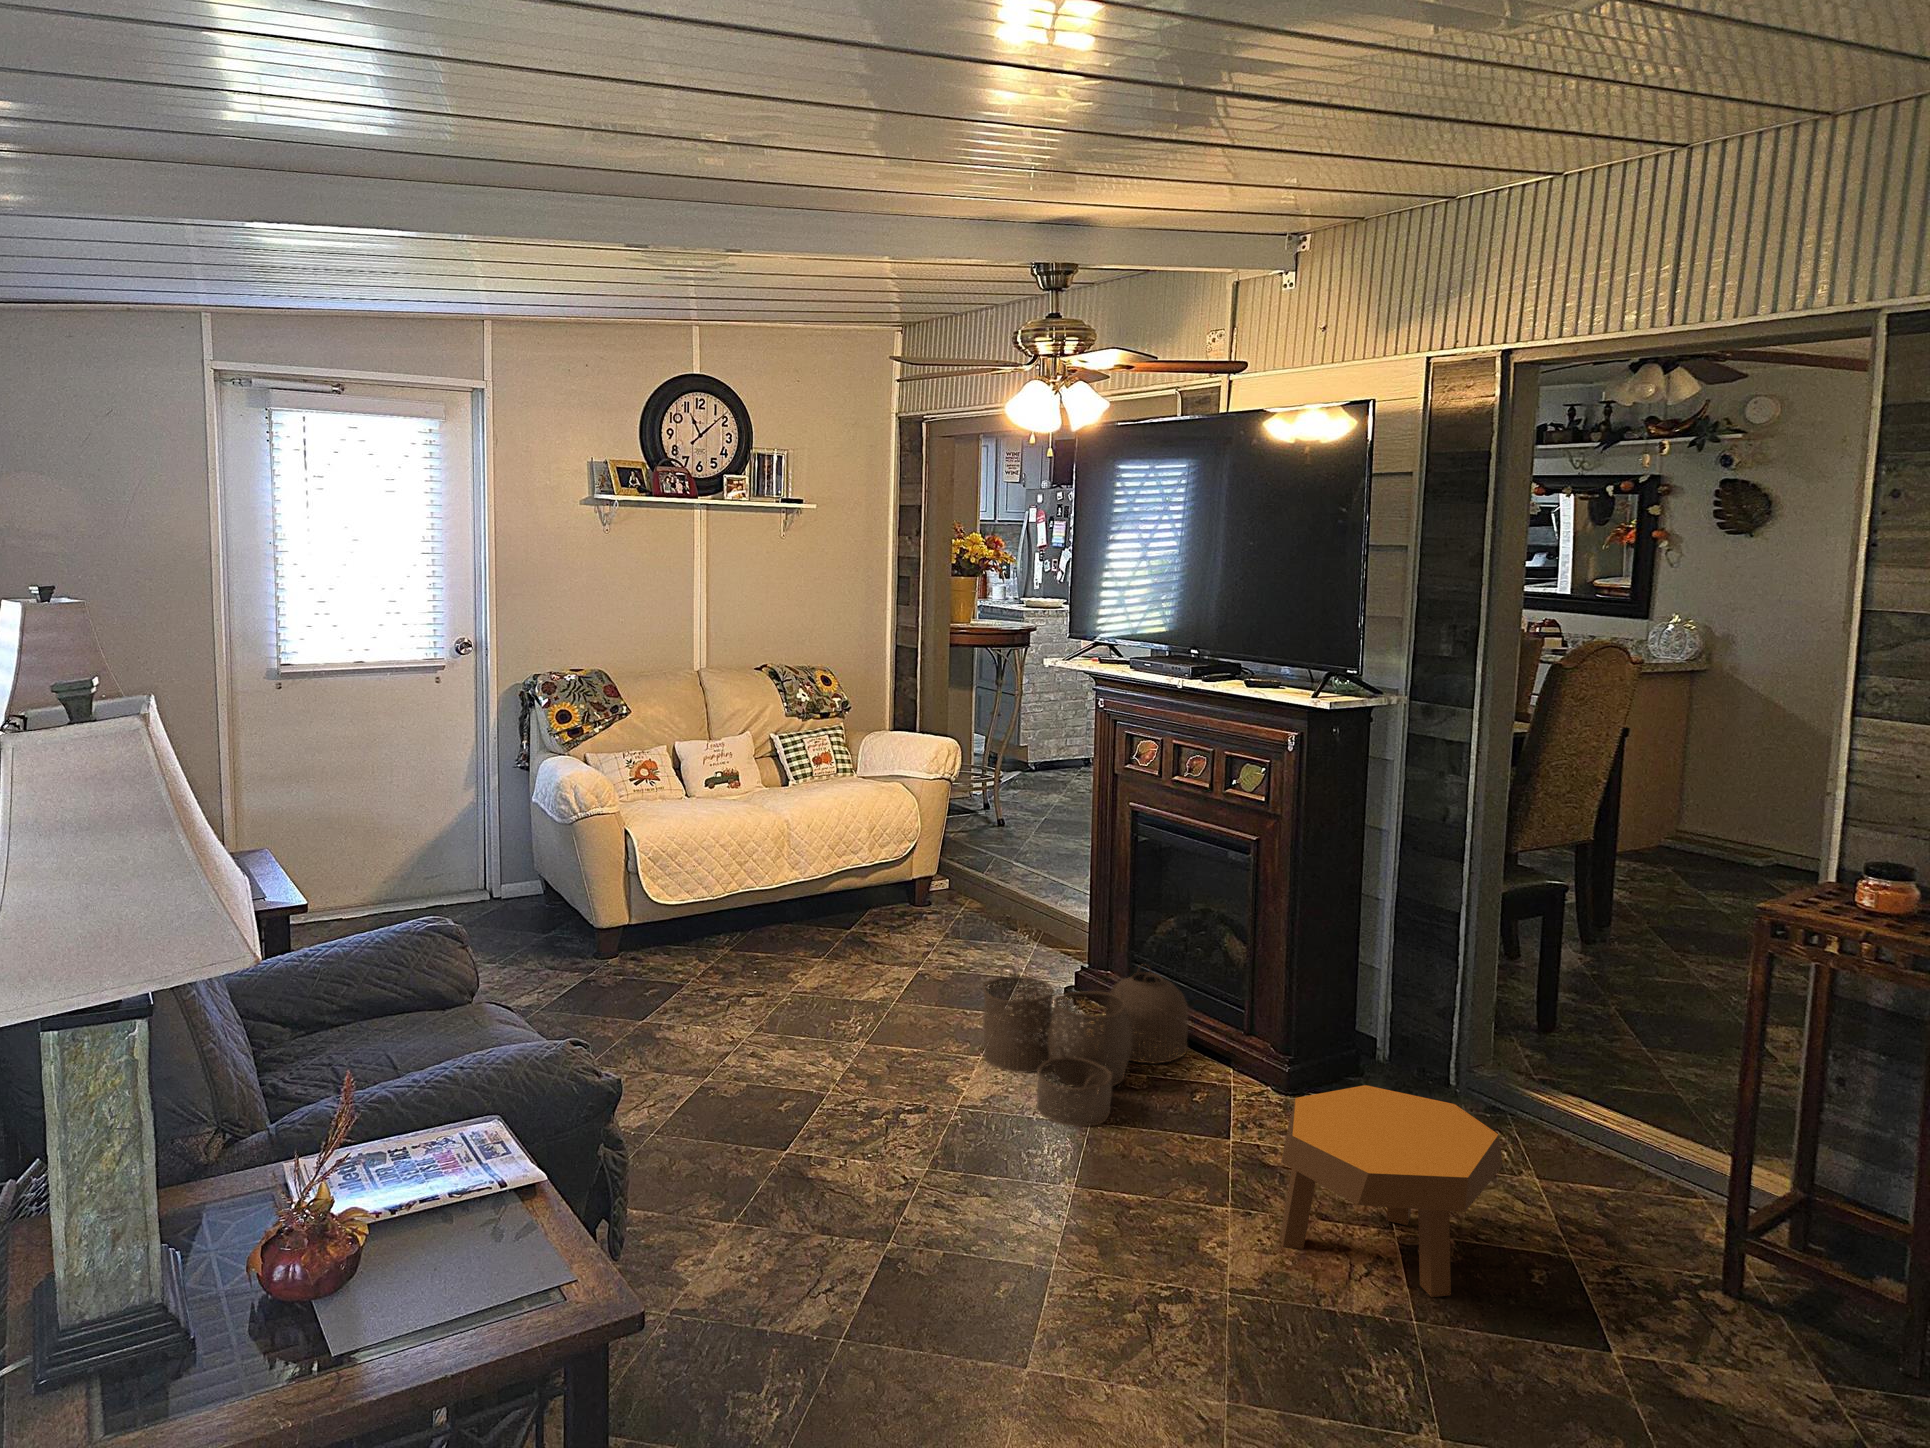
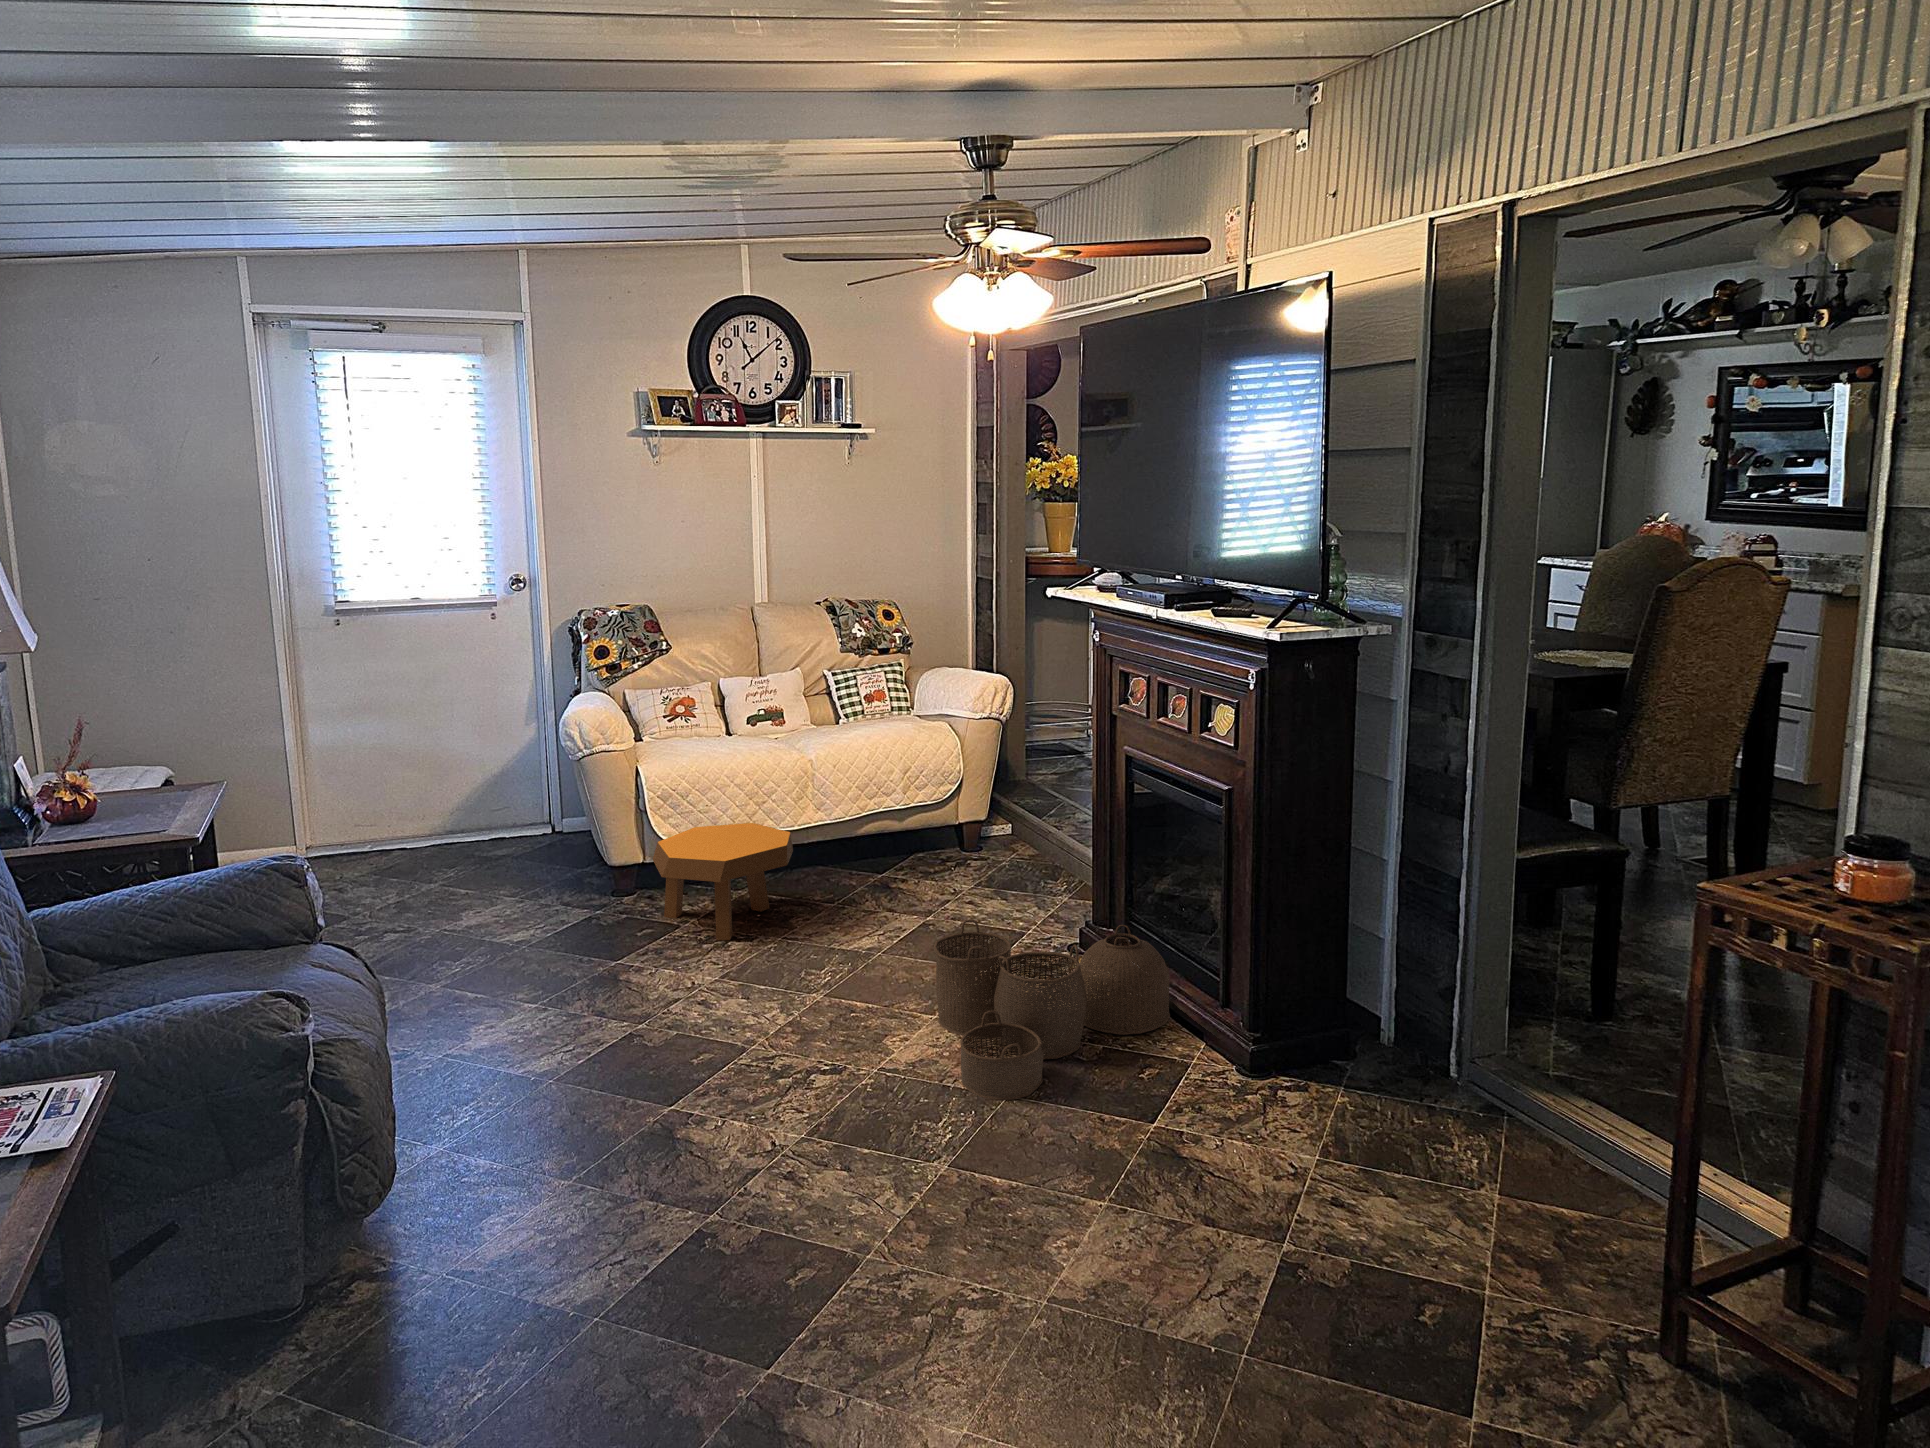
footstool: present [1280,1085,1503,1297] -> present [653,823,793,940]

